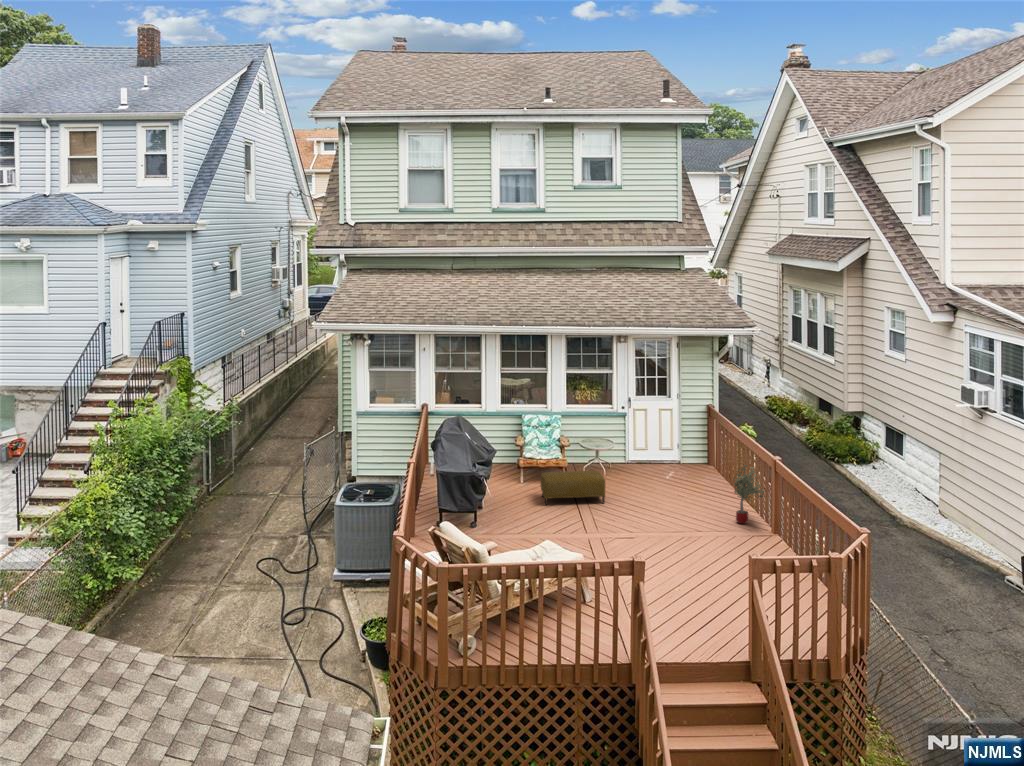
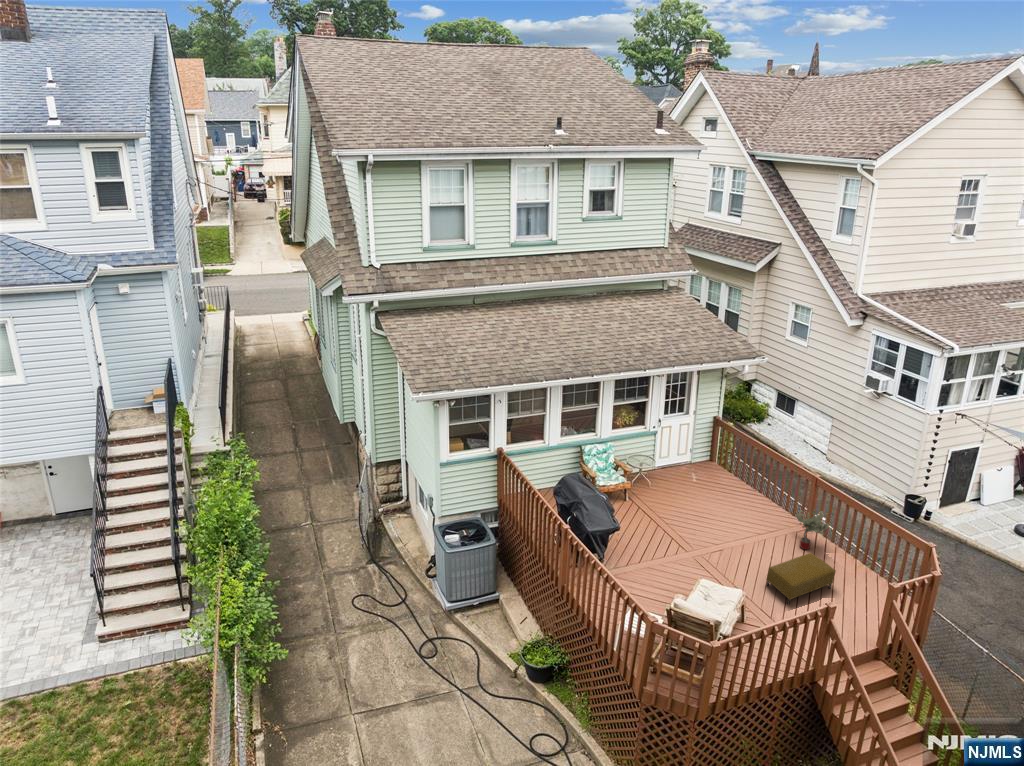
ottoman: present [541,471,605,505] -> present [766,553,836,604]

